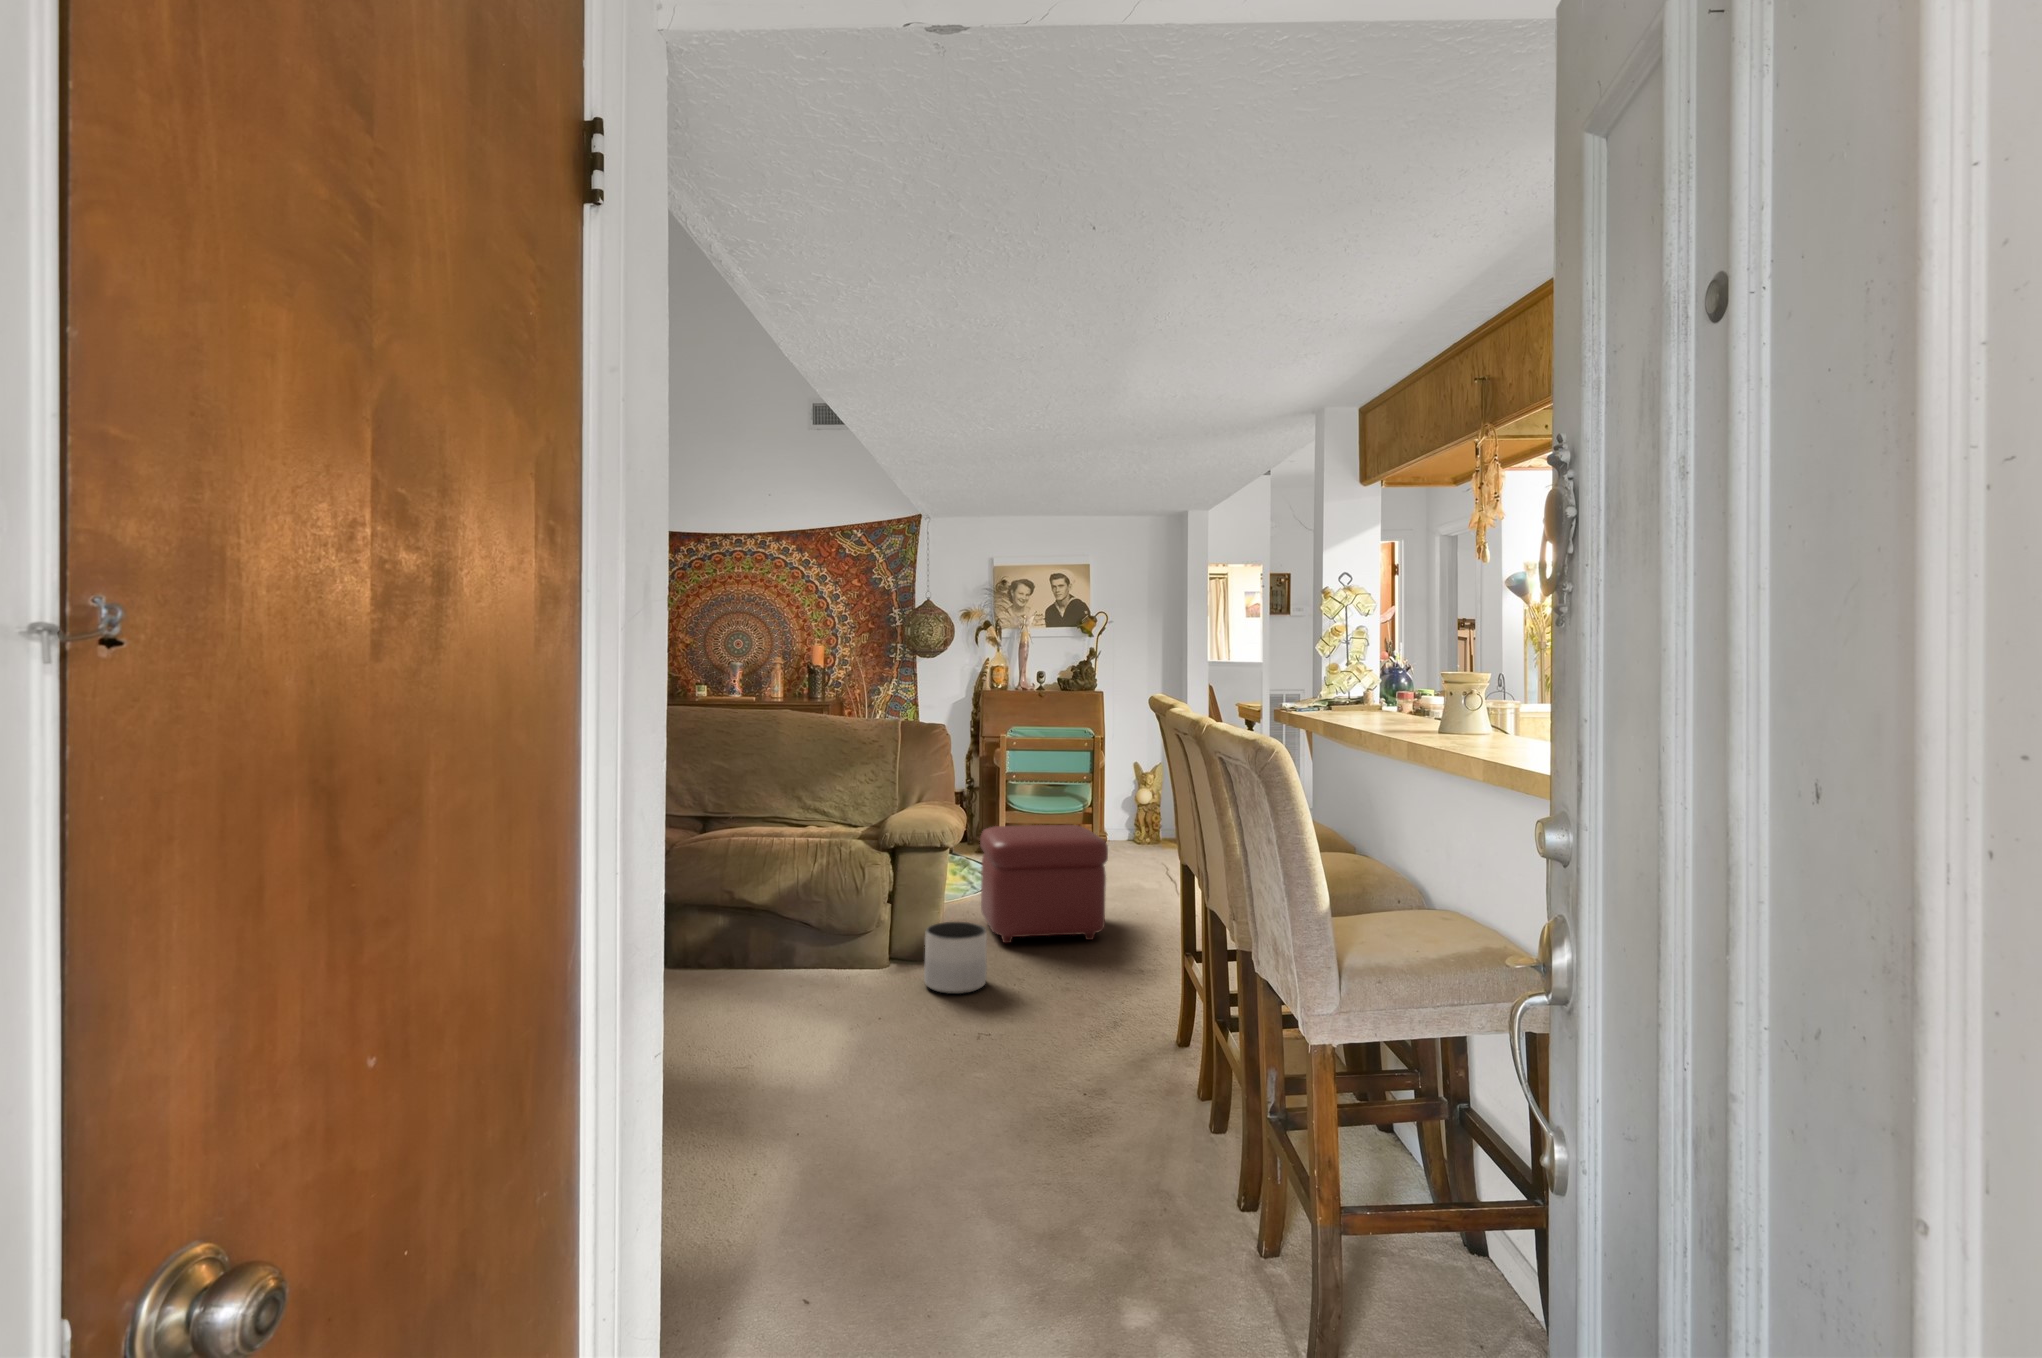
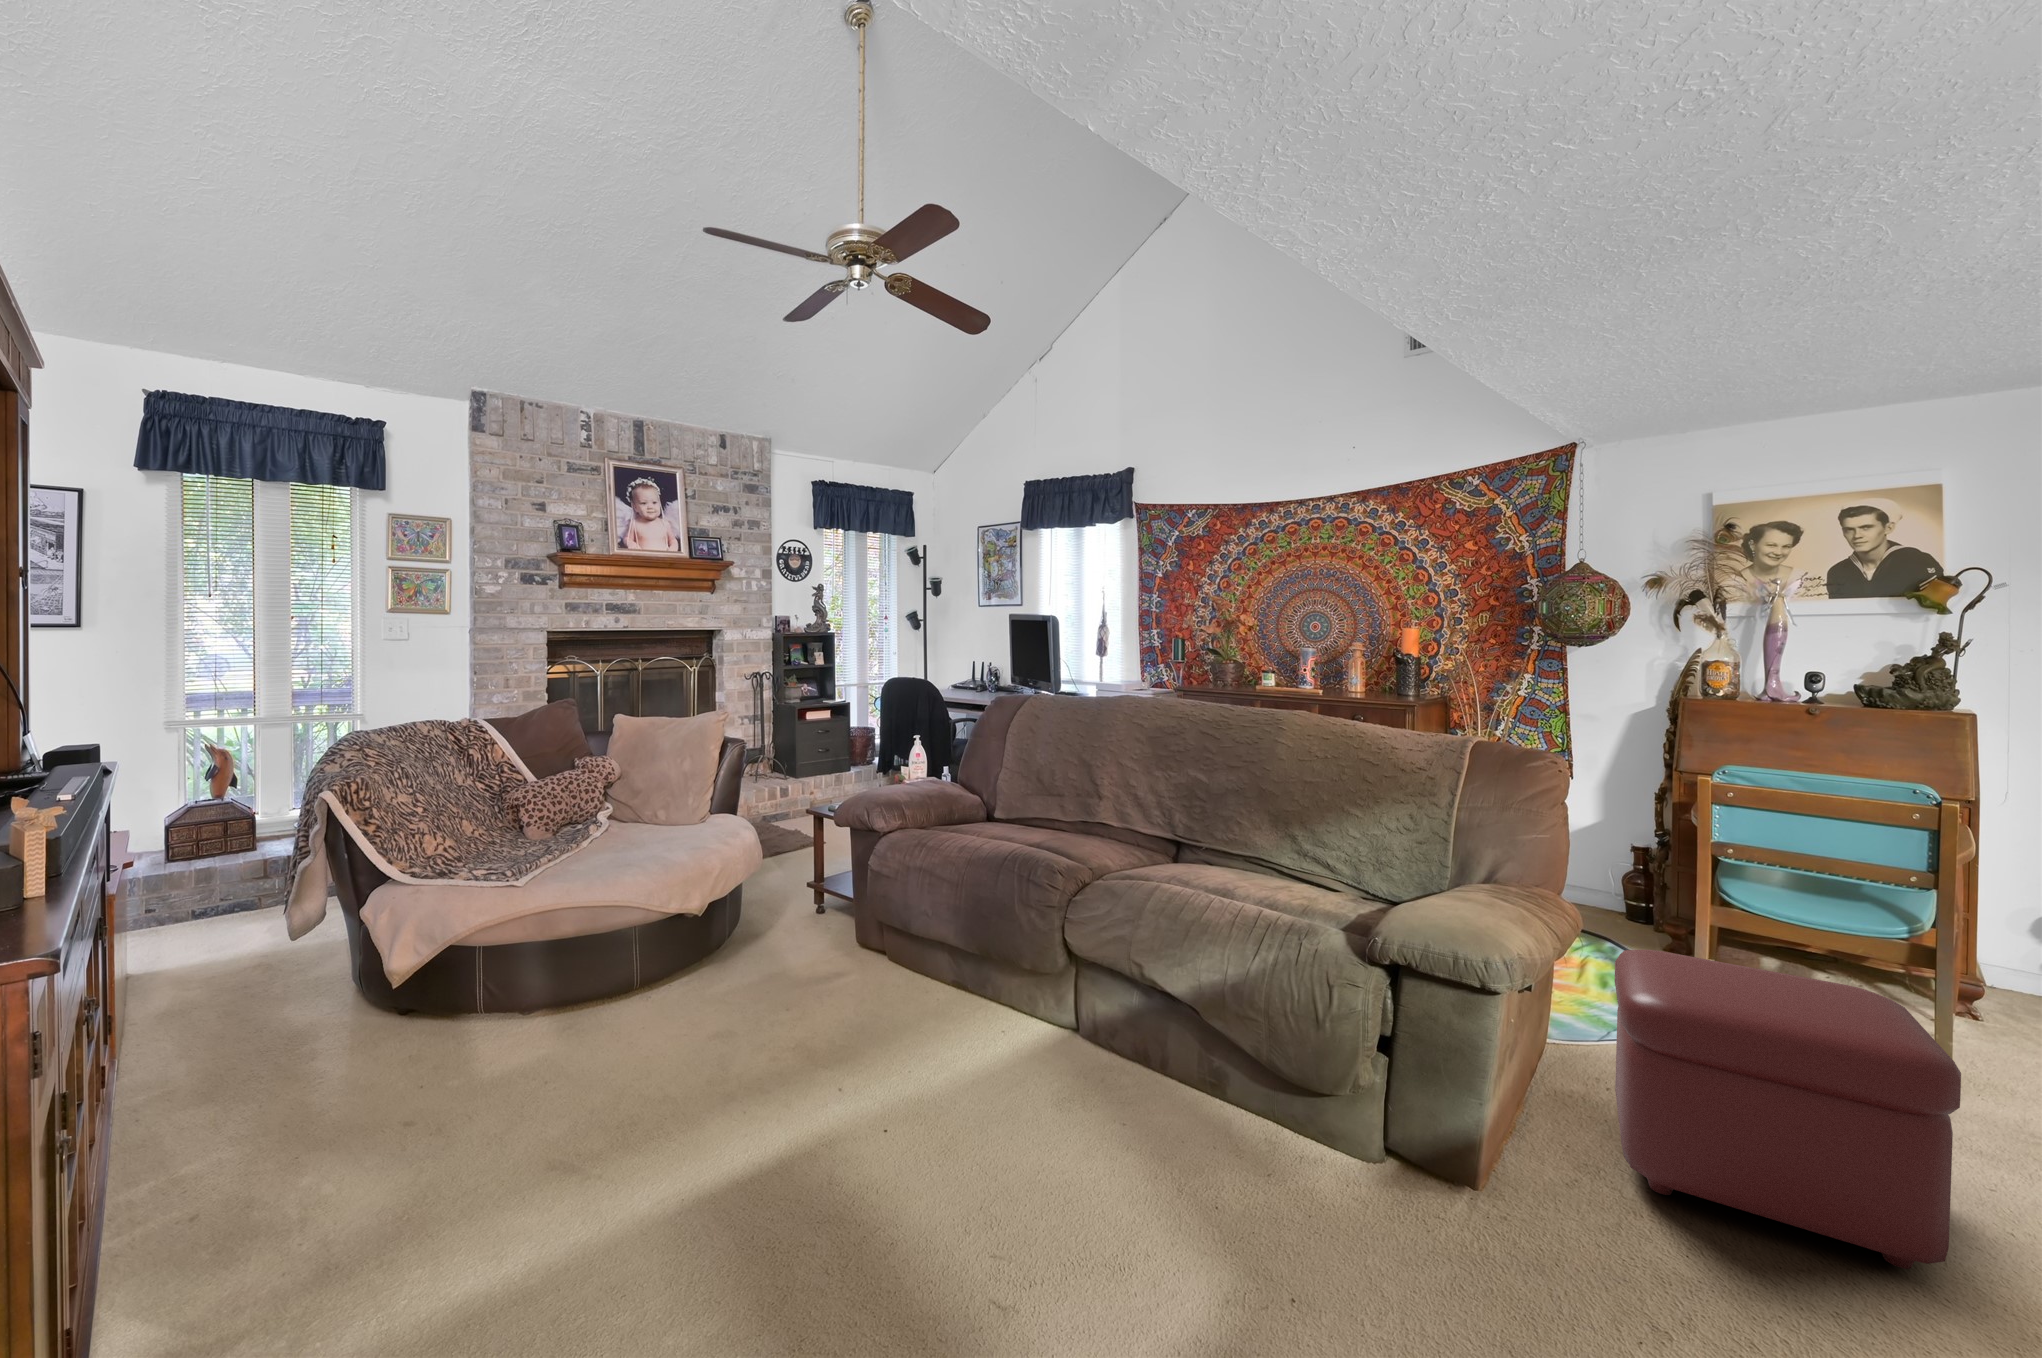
planter: present [924,922,987,994] -> none [1430,1127,1572,1305]

